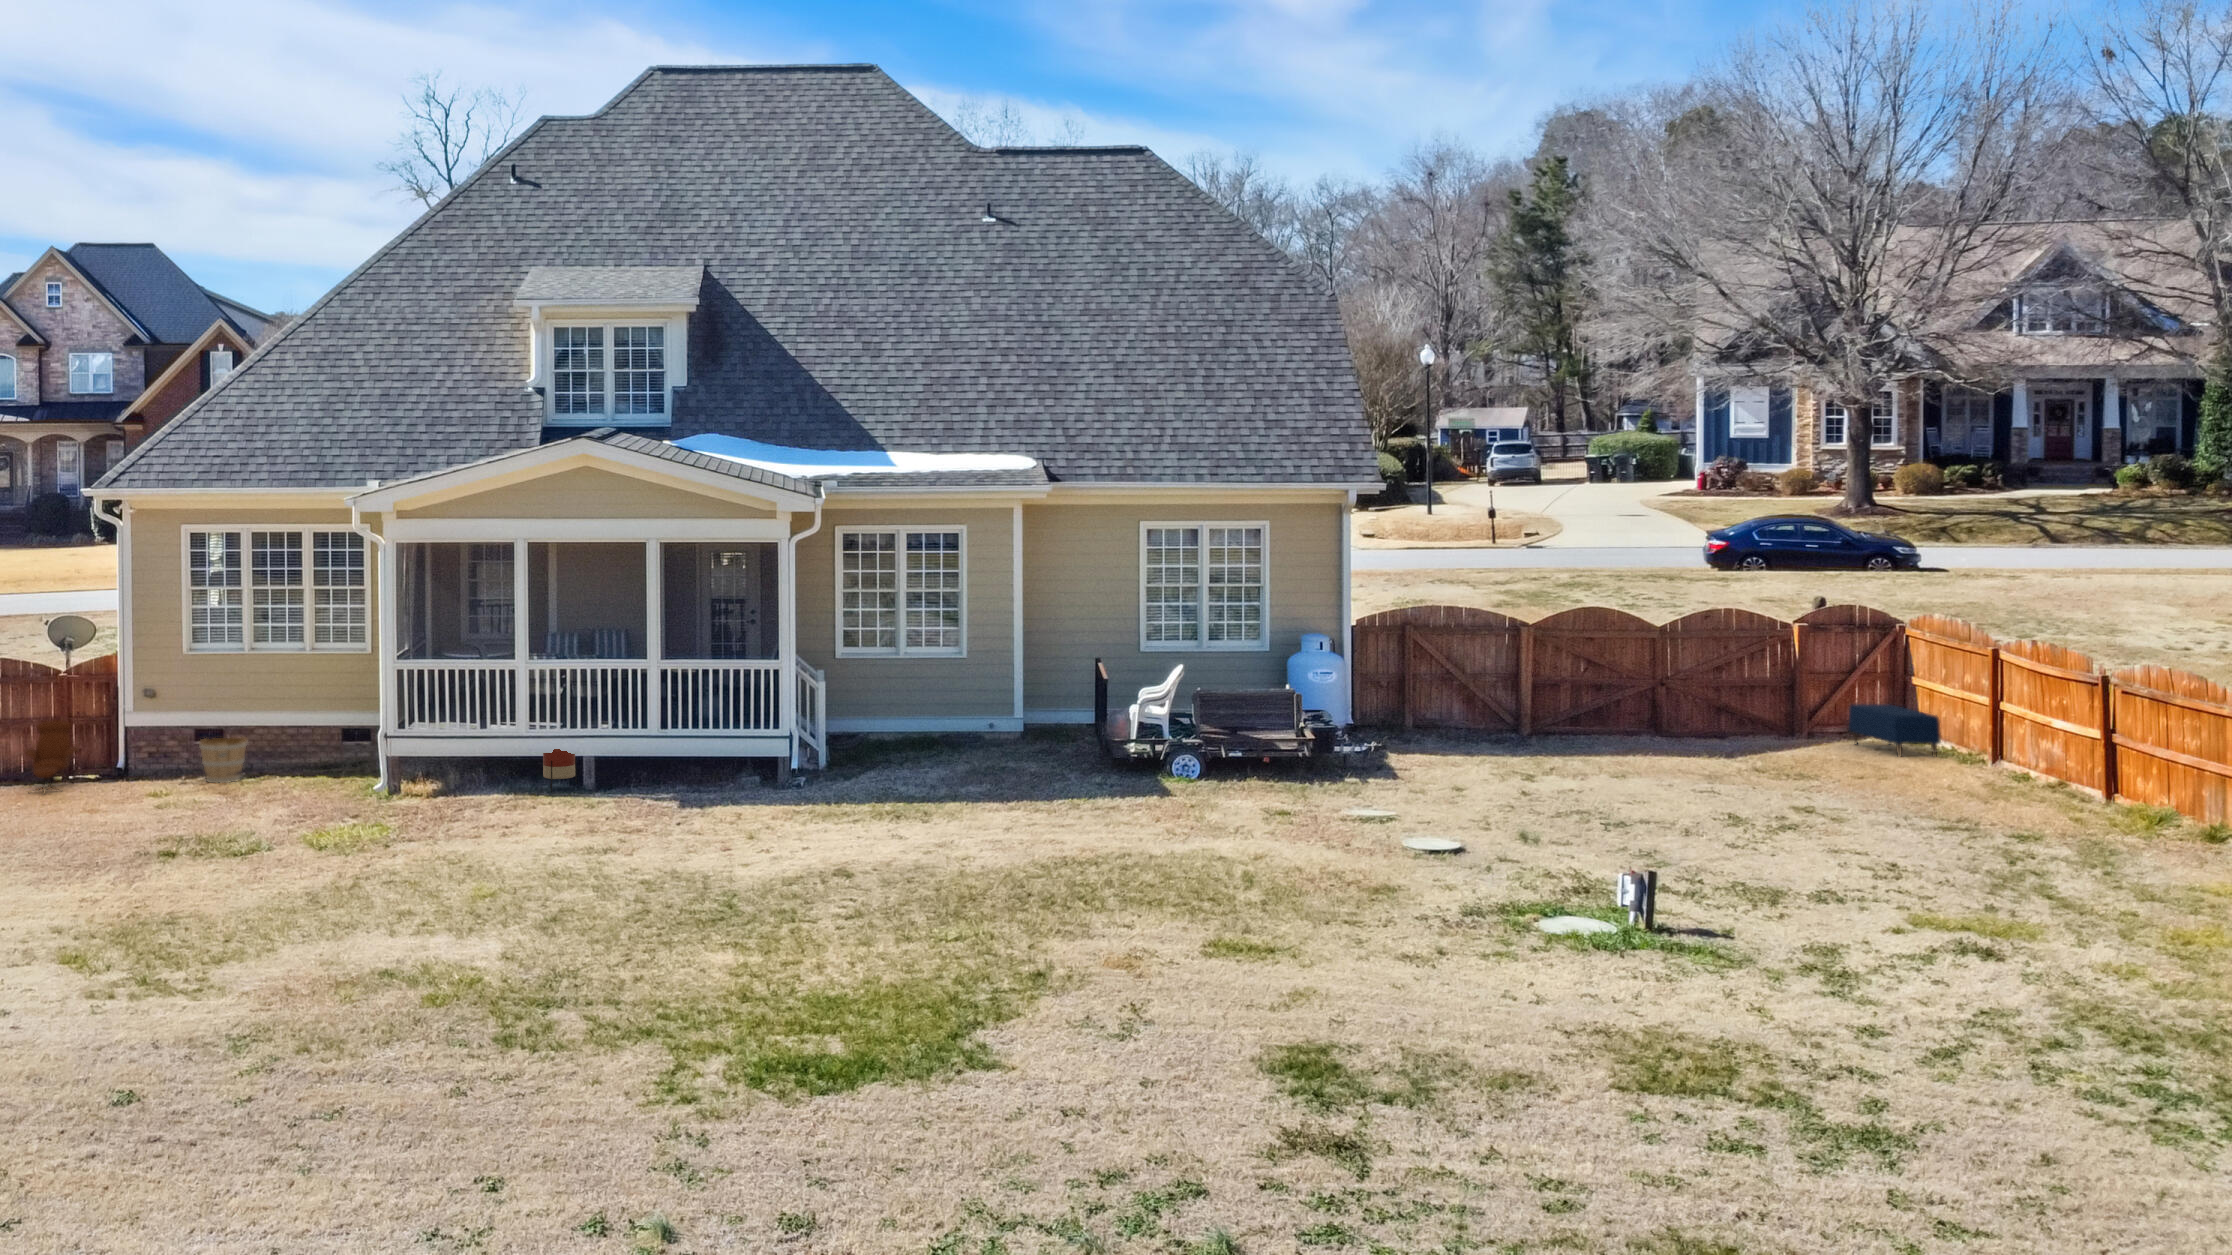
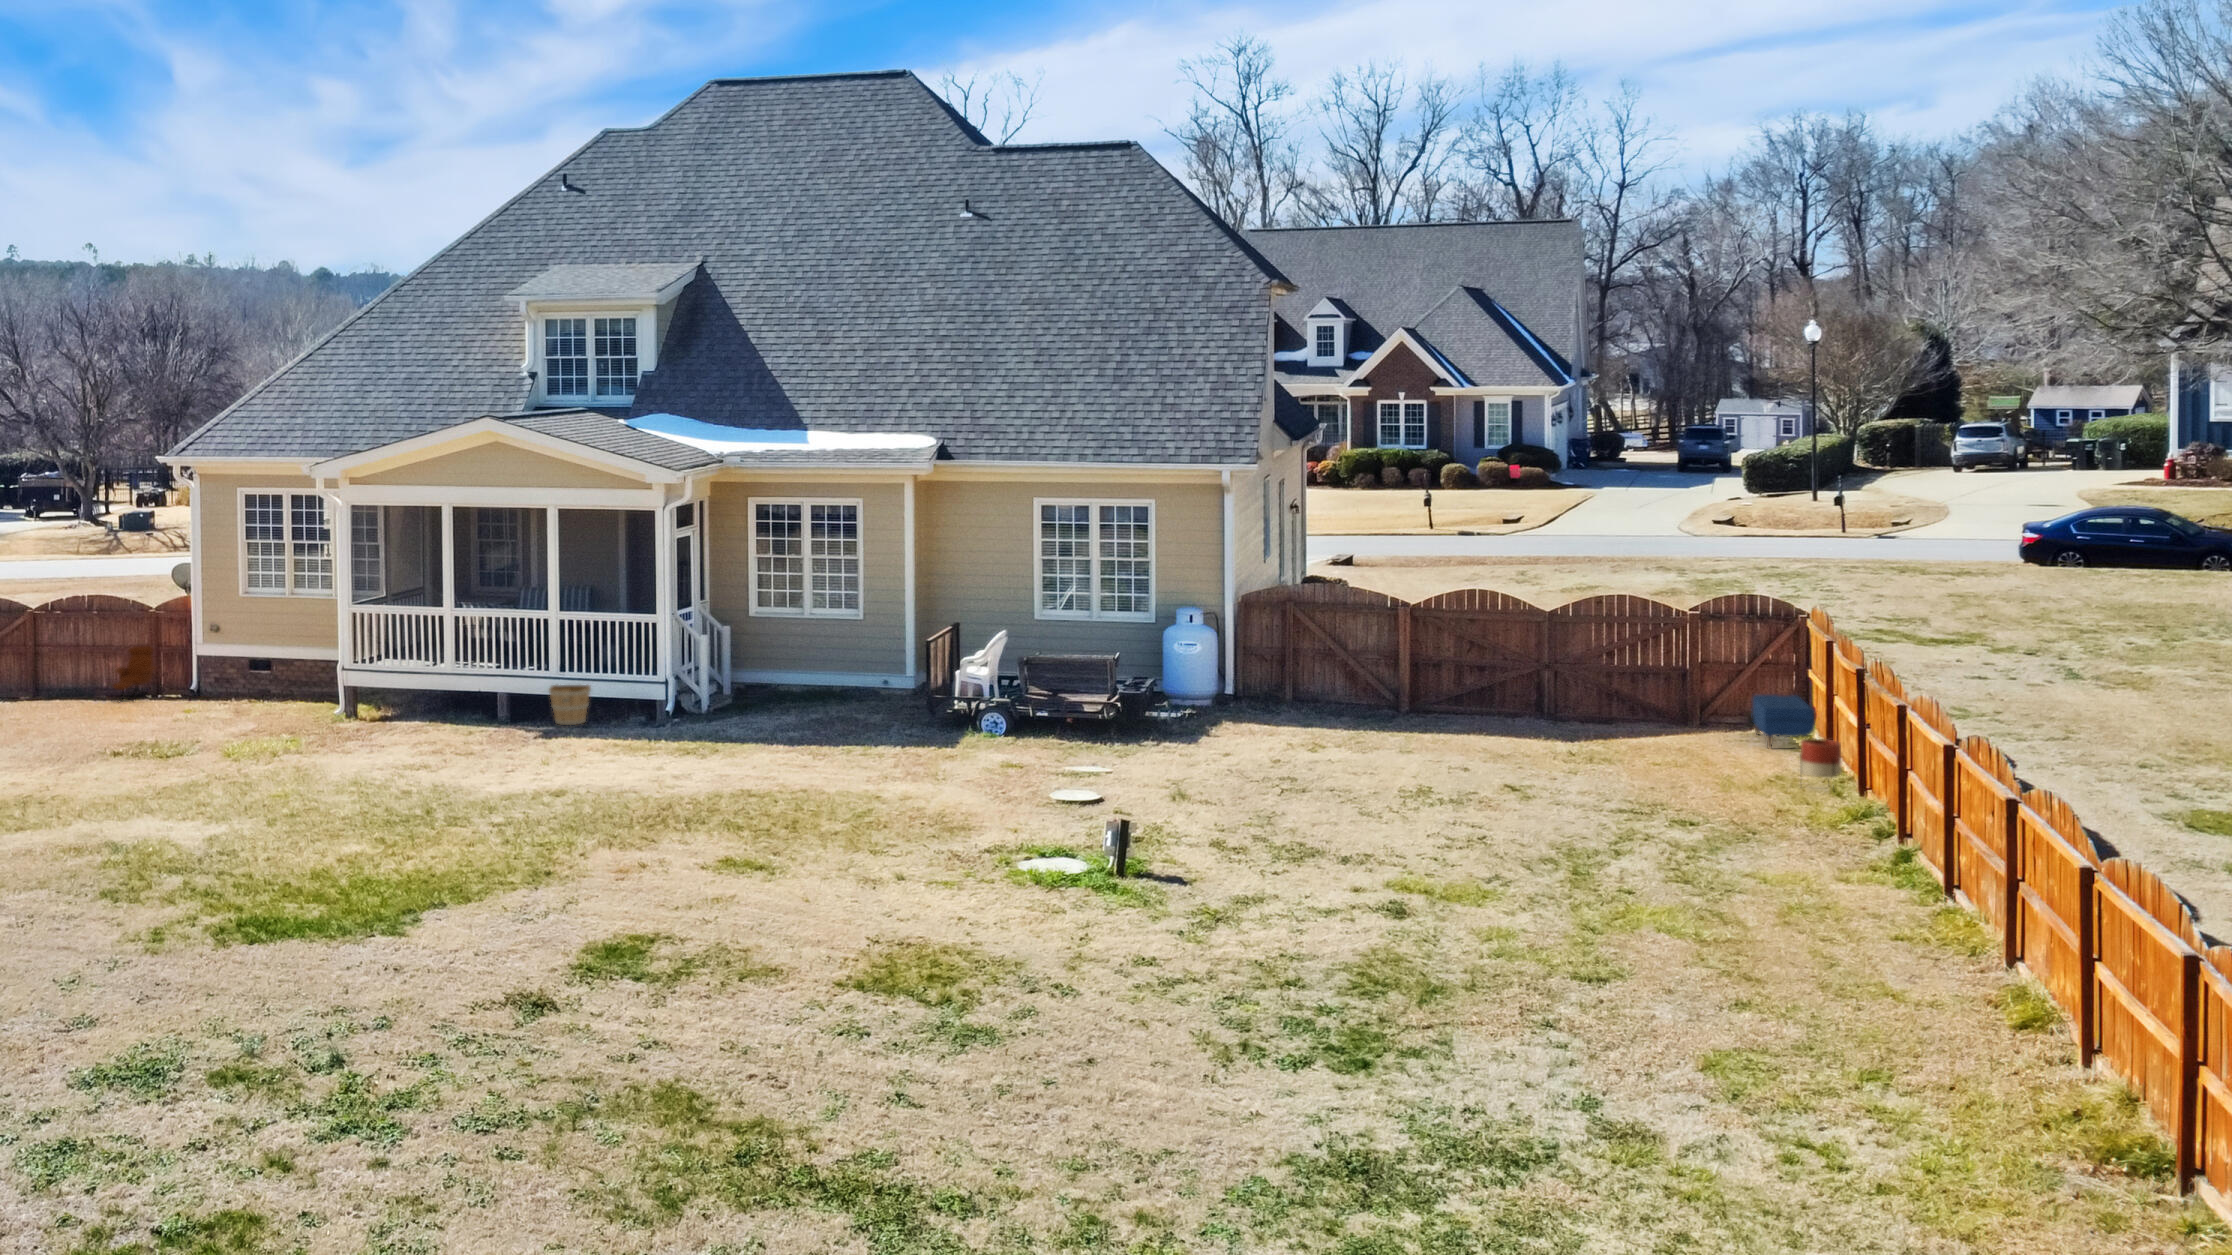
wooden bucket: present [199,737,247,783] -> present [549,685,591,725]
planter: present [543,749,576,792] -> present [1800,739,1841,778]

